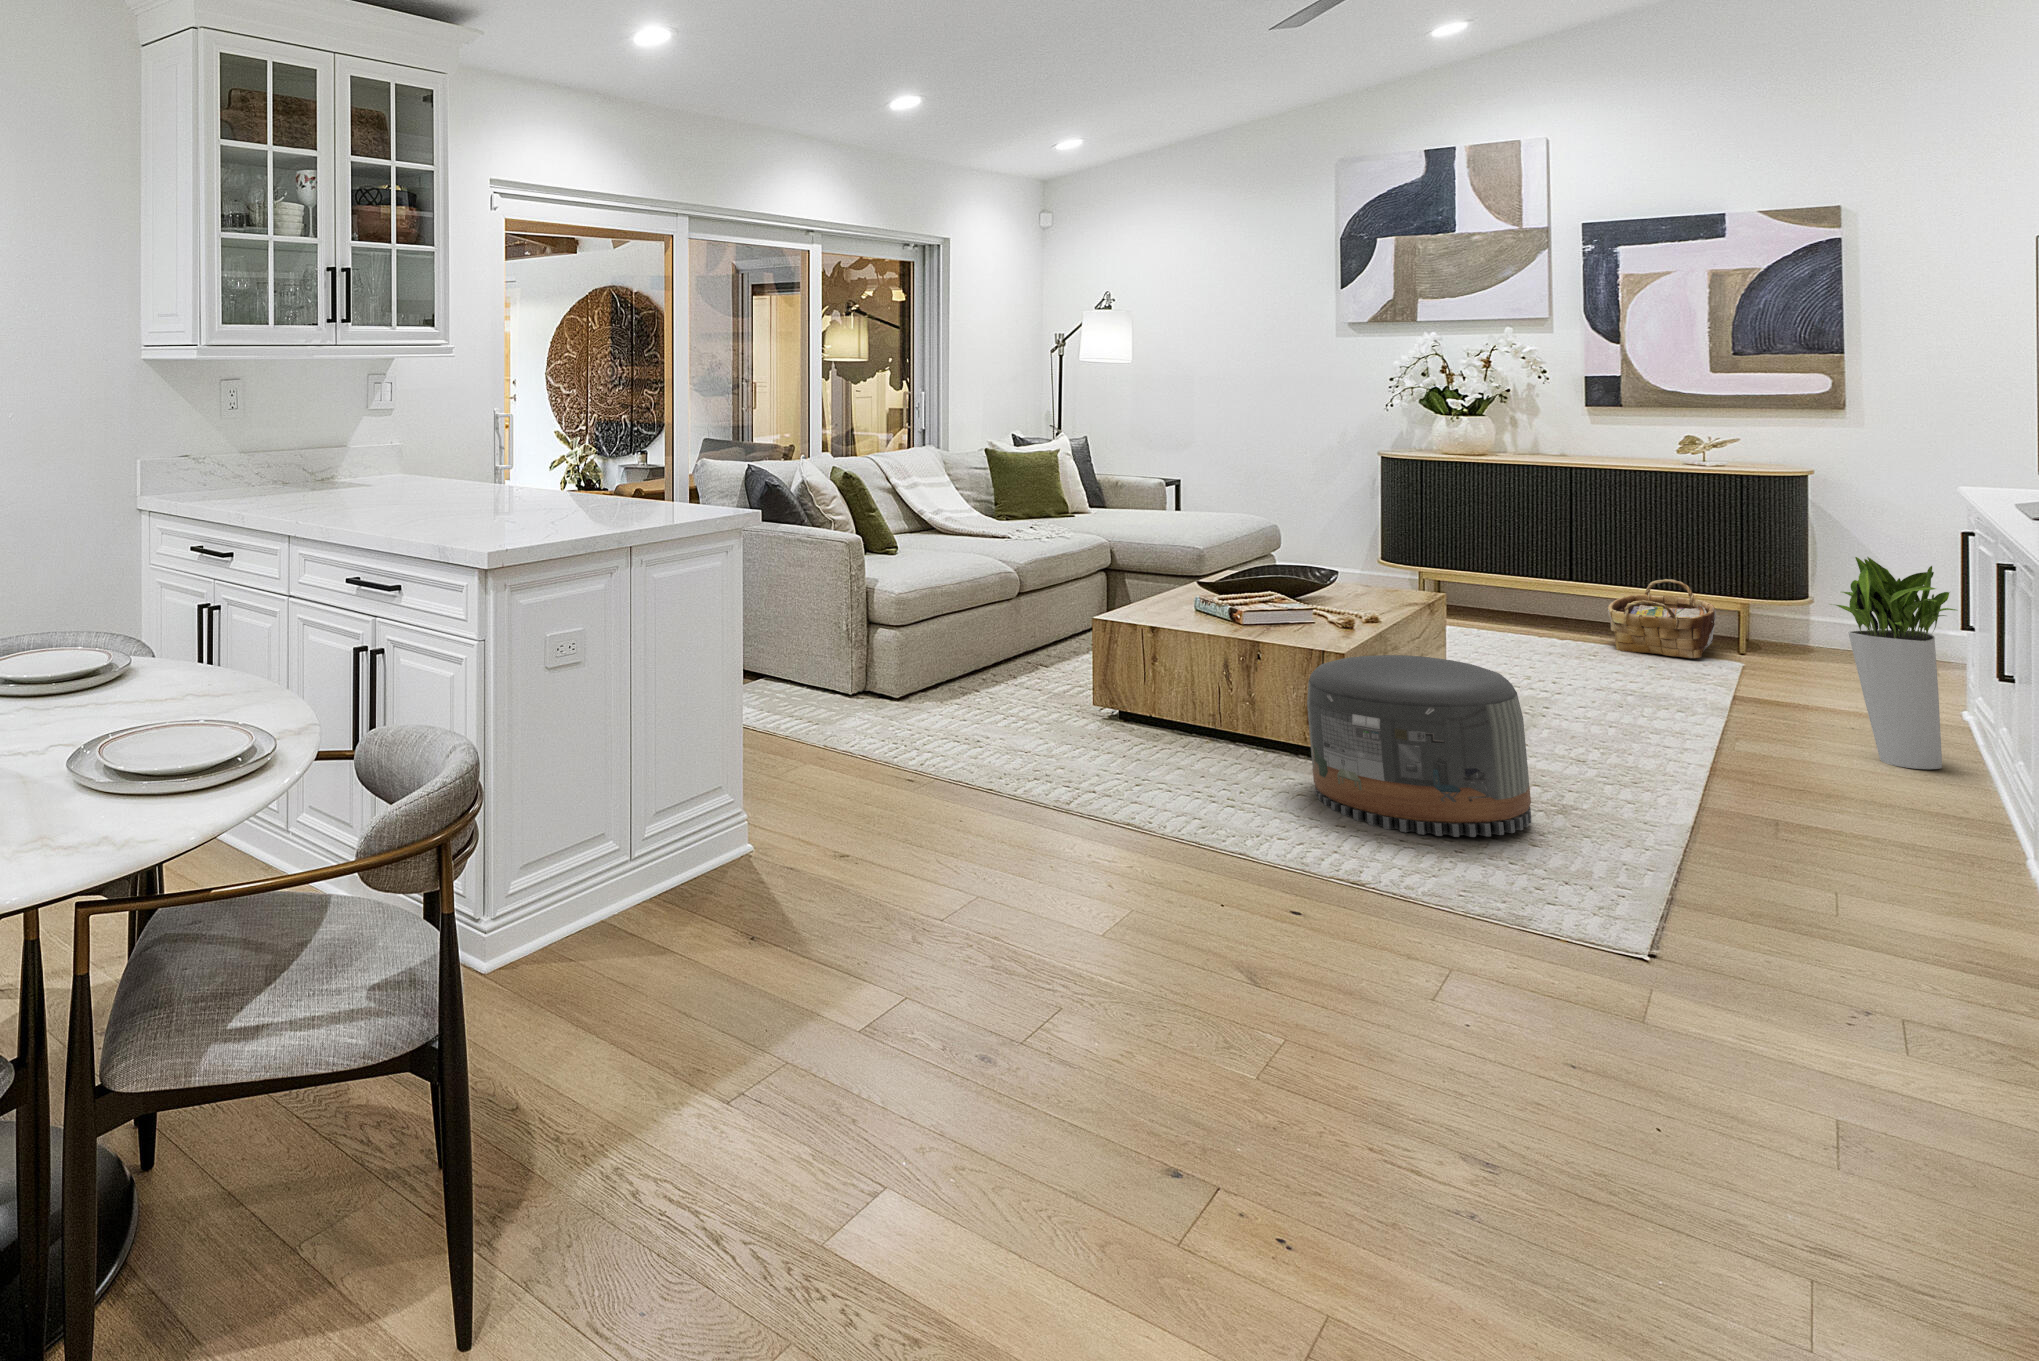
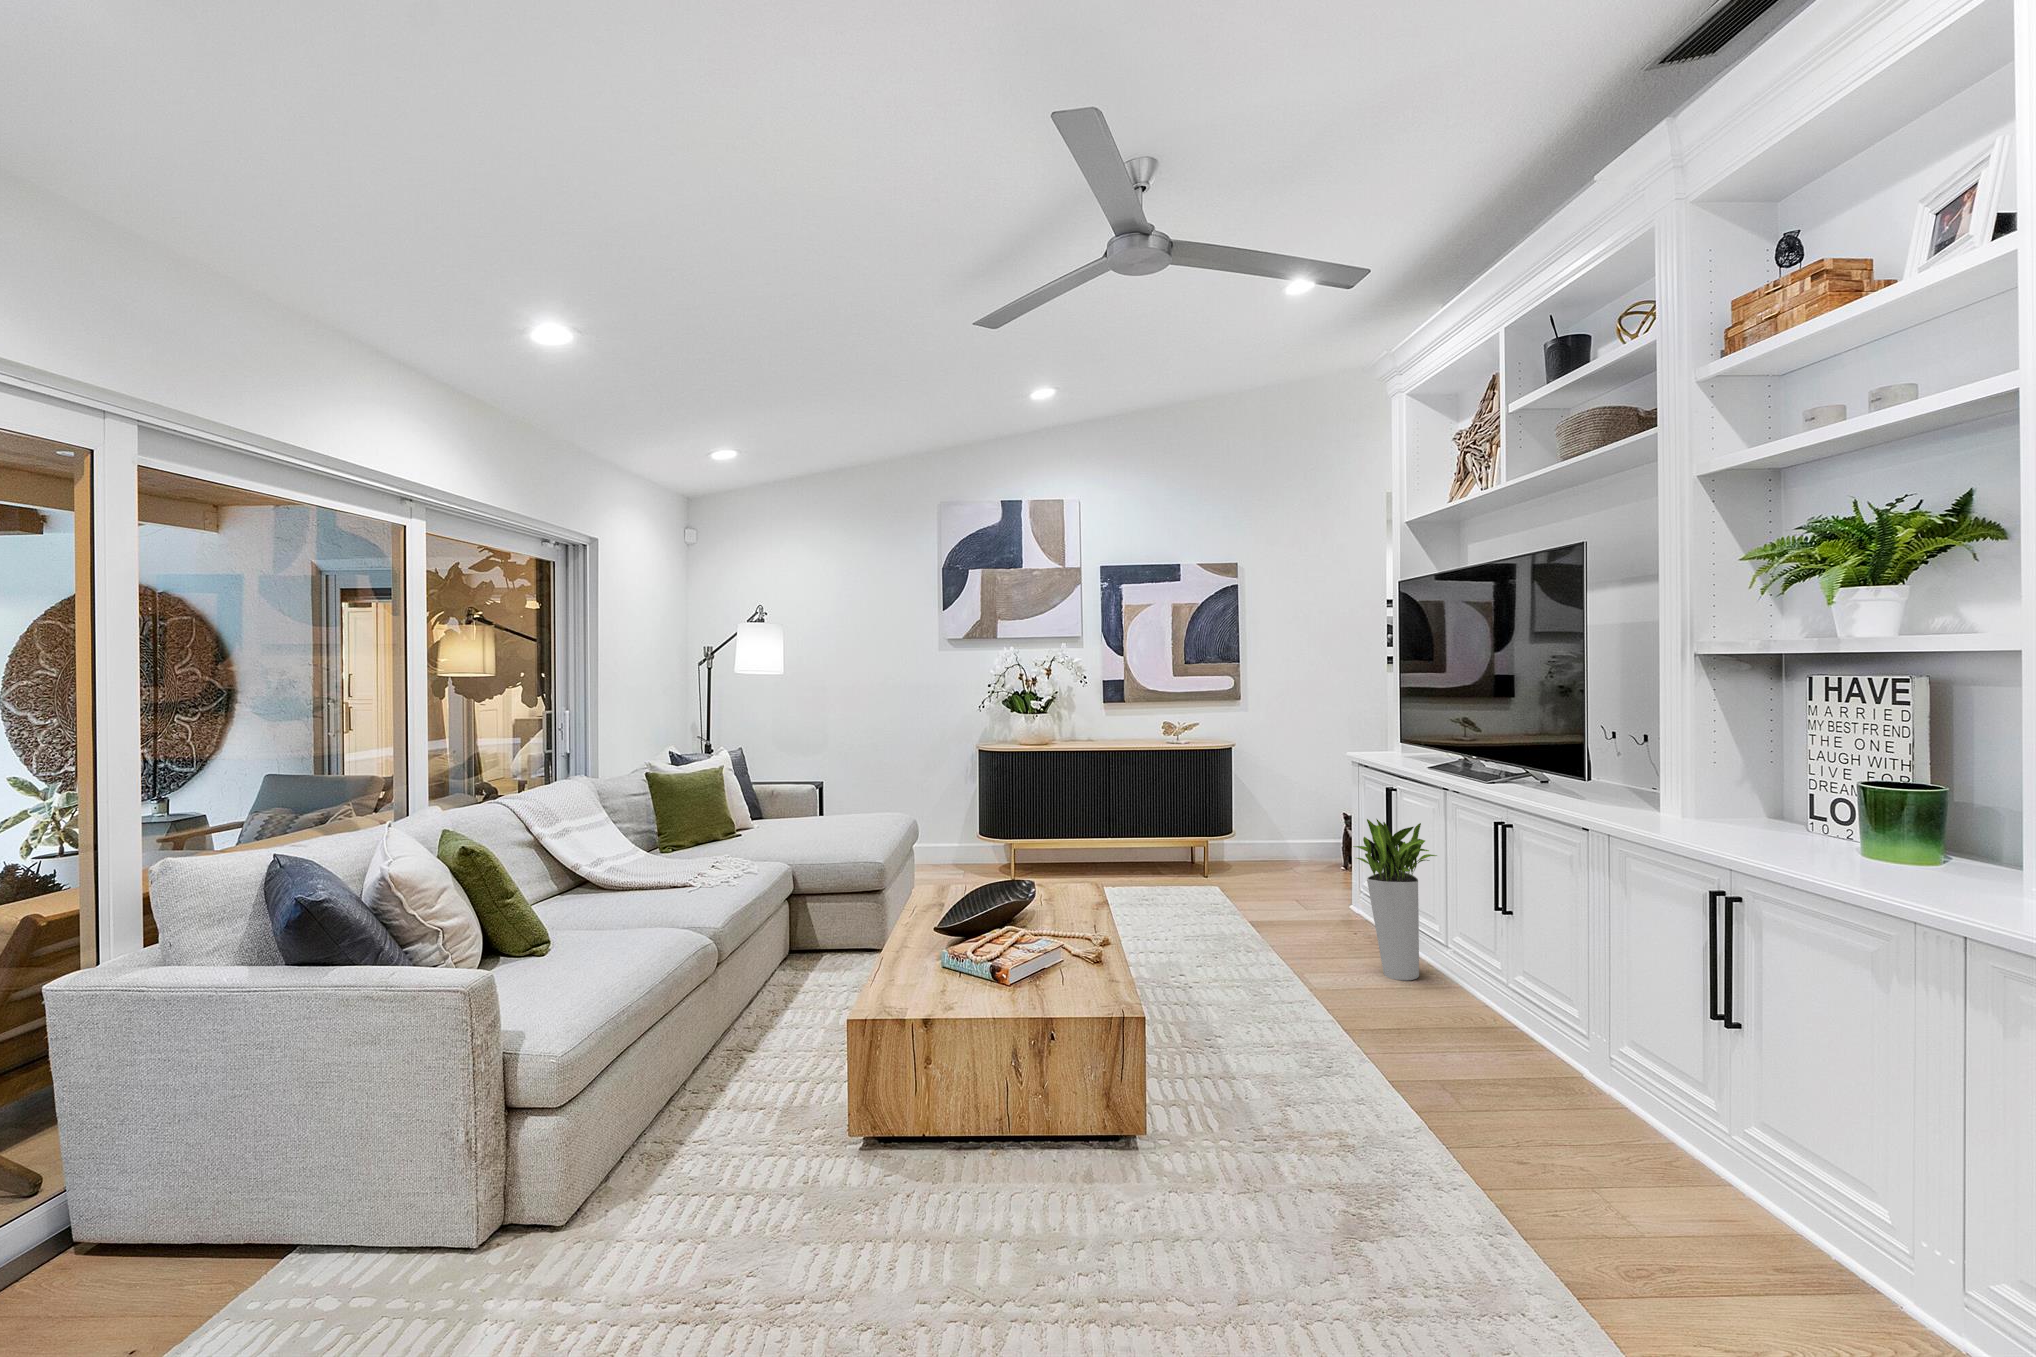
woven basket: present [1608,579,1716,658] -> none [1143,832,1204,894]
pouf: present [1307,655,1531,837] -> none [1142,1009,1377,1283]

